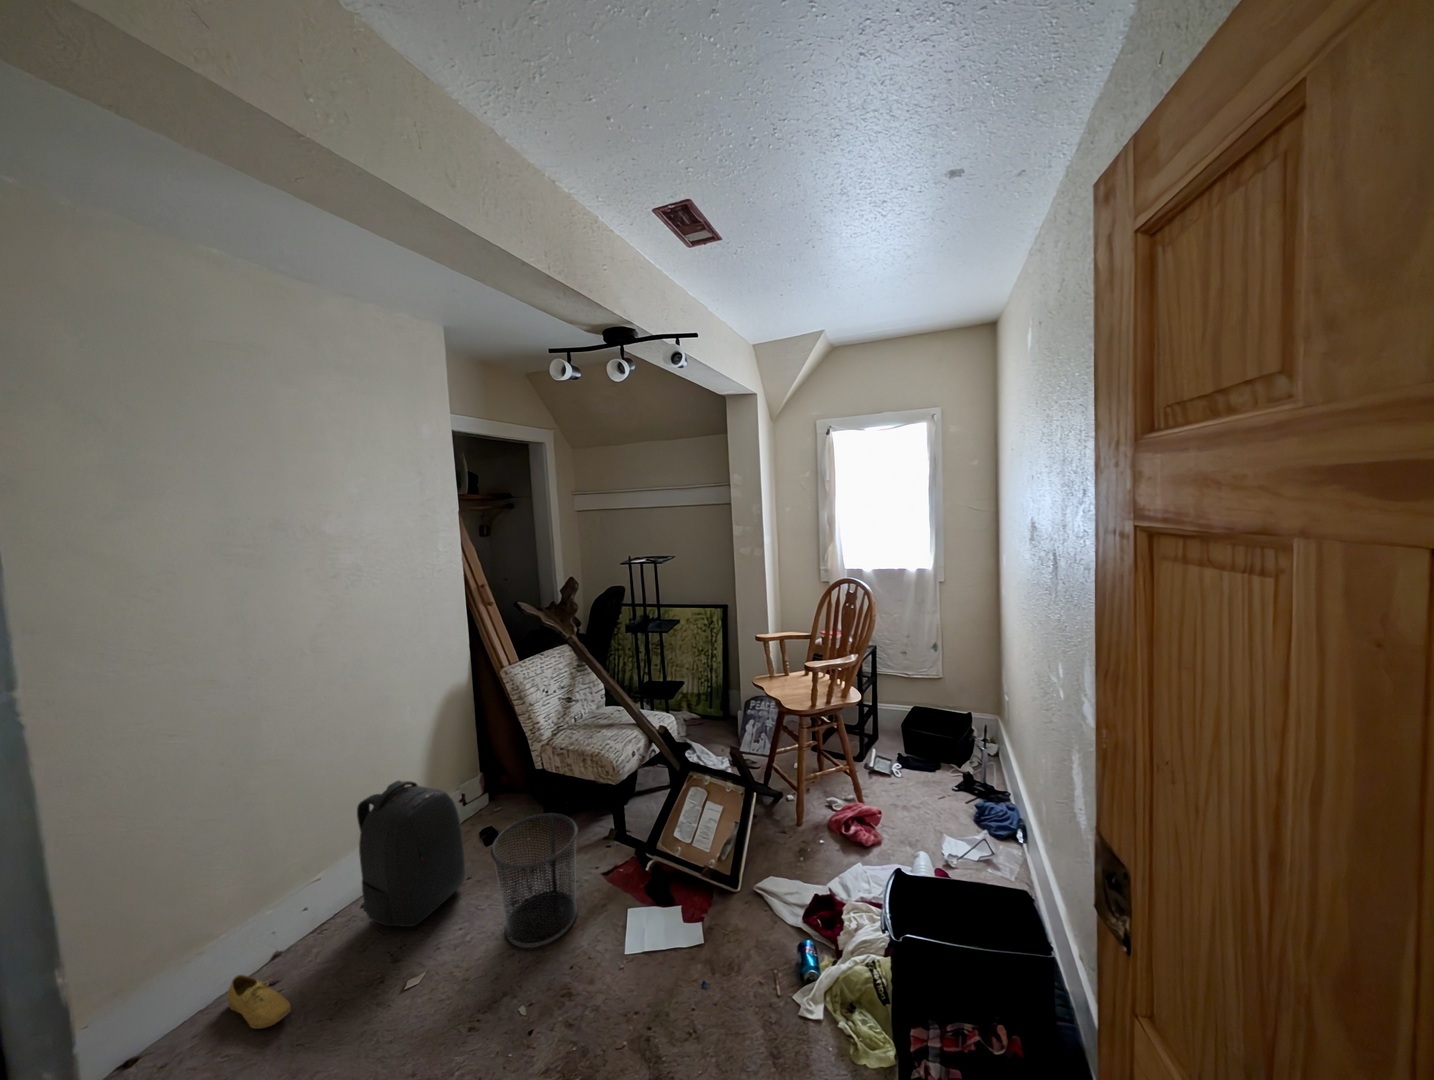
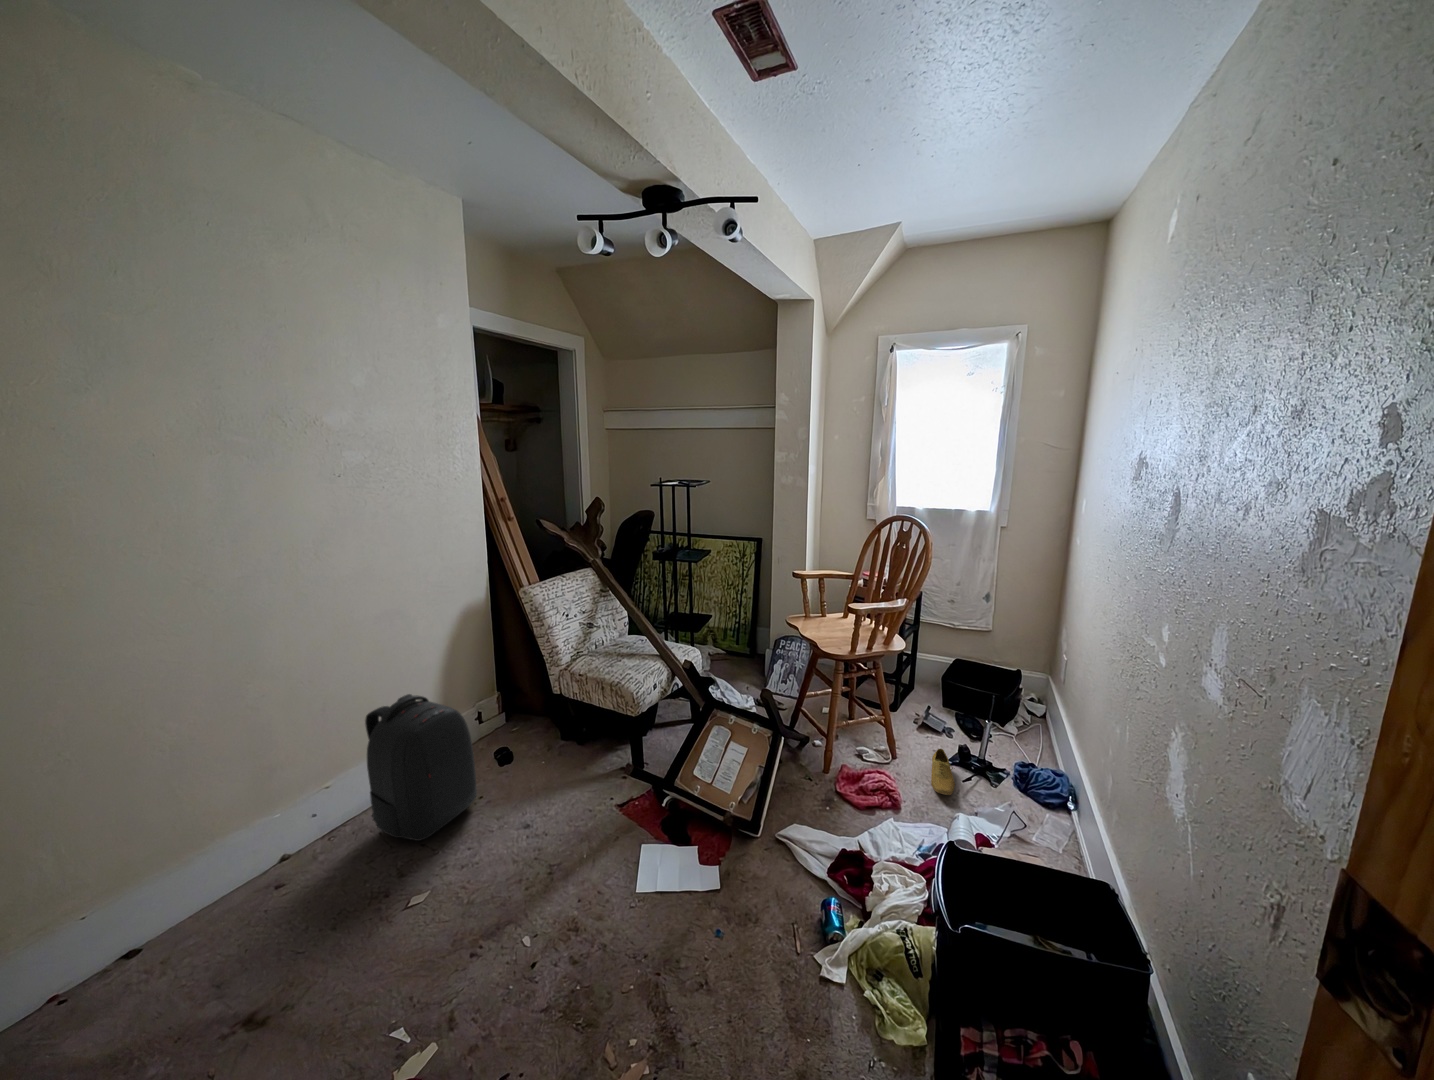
waste bin: present [491,813,578,947] -> none [500,740,592,874]
shoe: present [227,975,291,1028] -> present [931,749,955,795]

